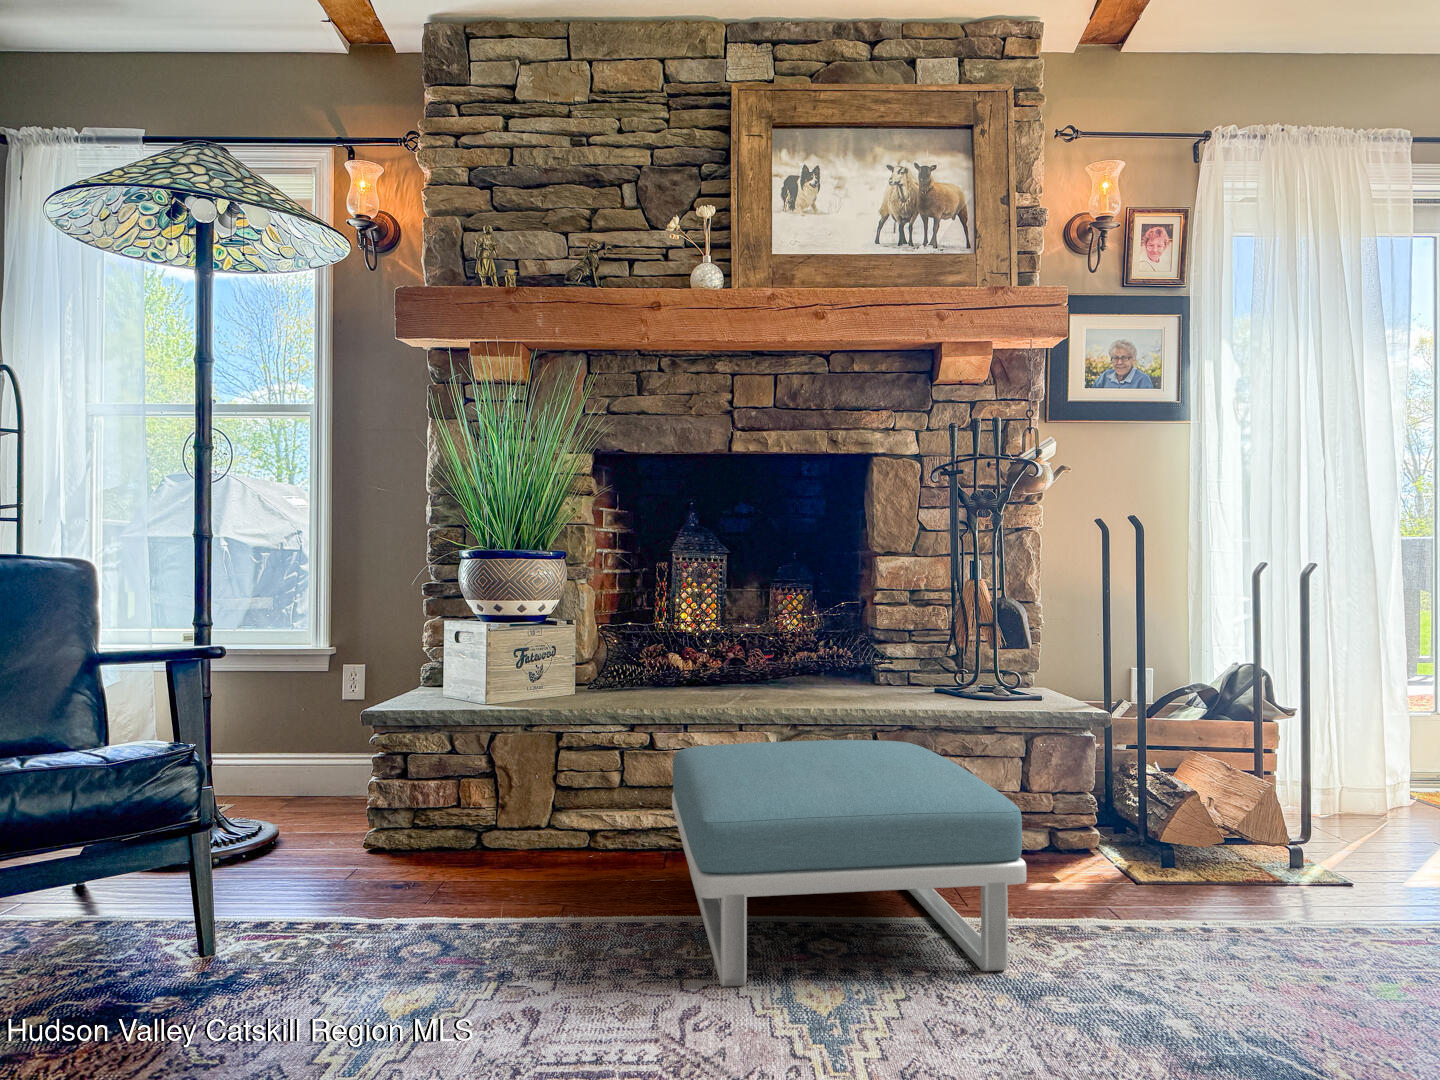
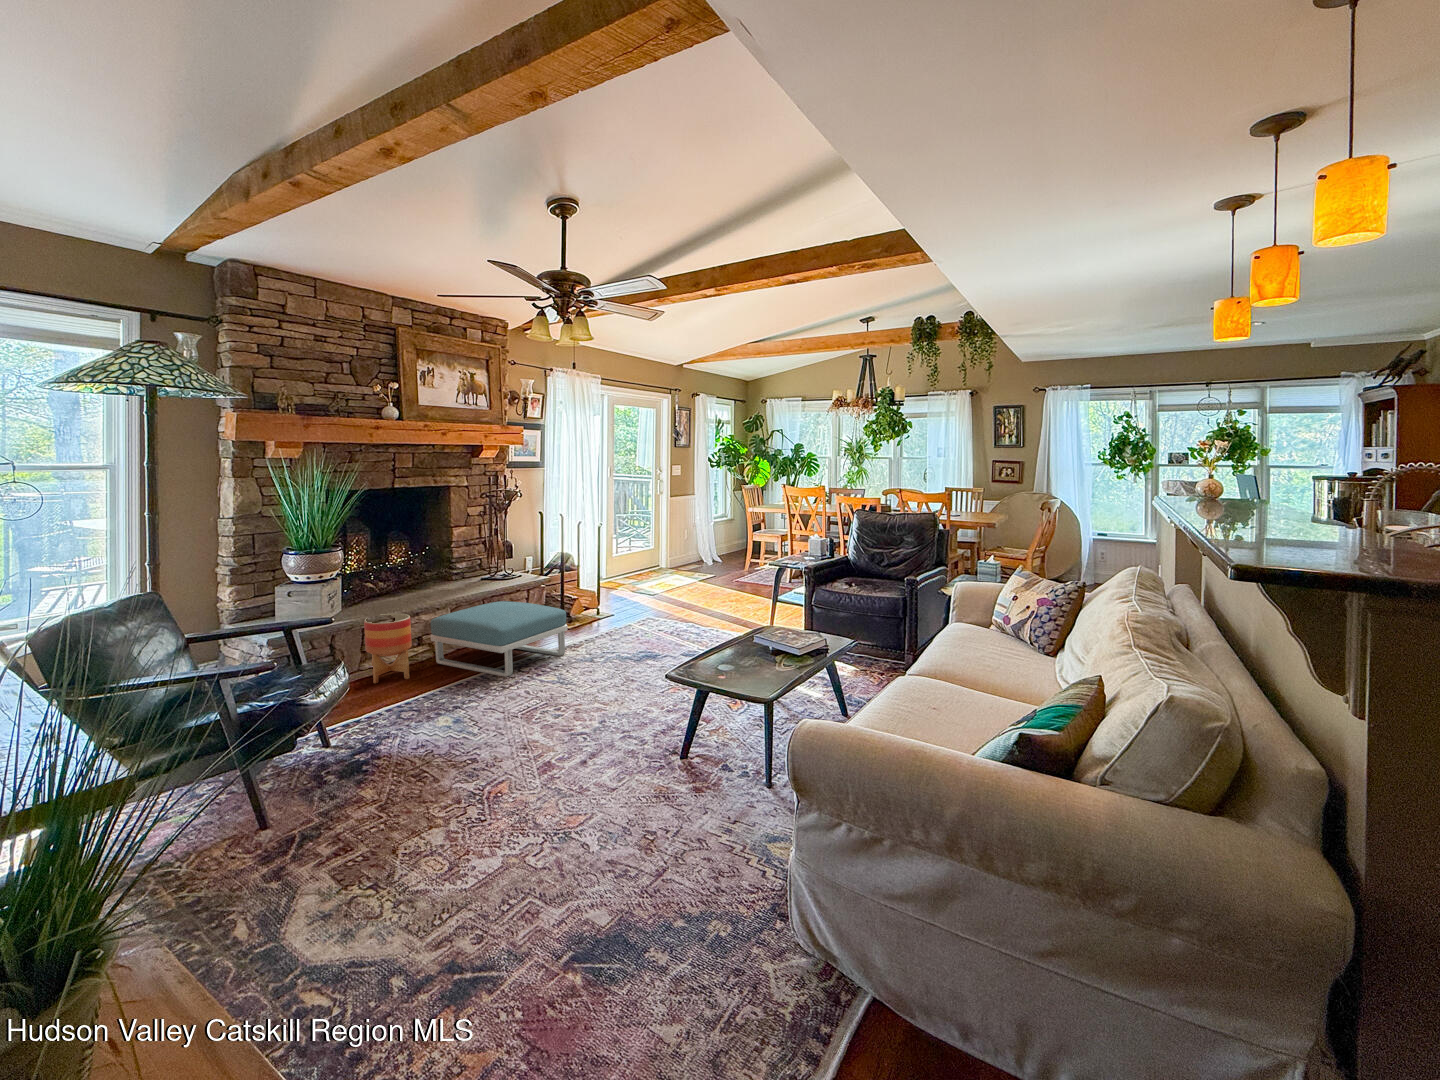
planter: none [511,715,619,892] -> present [364,613,412,683]

